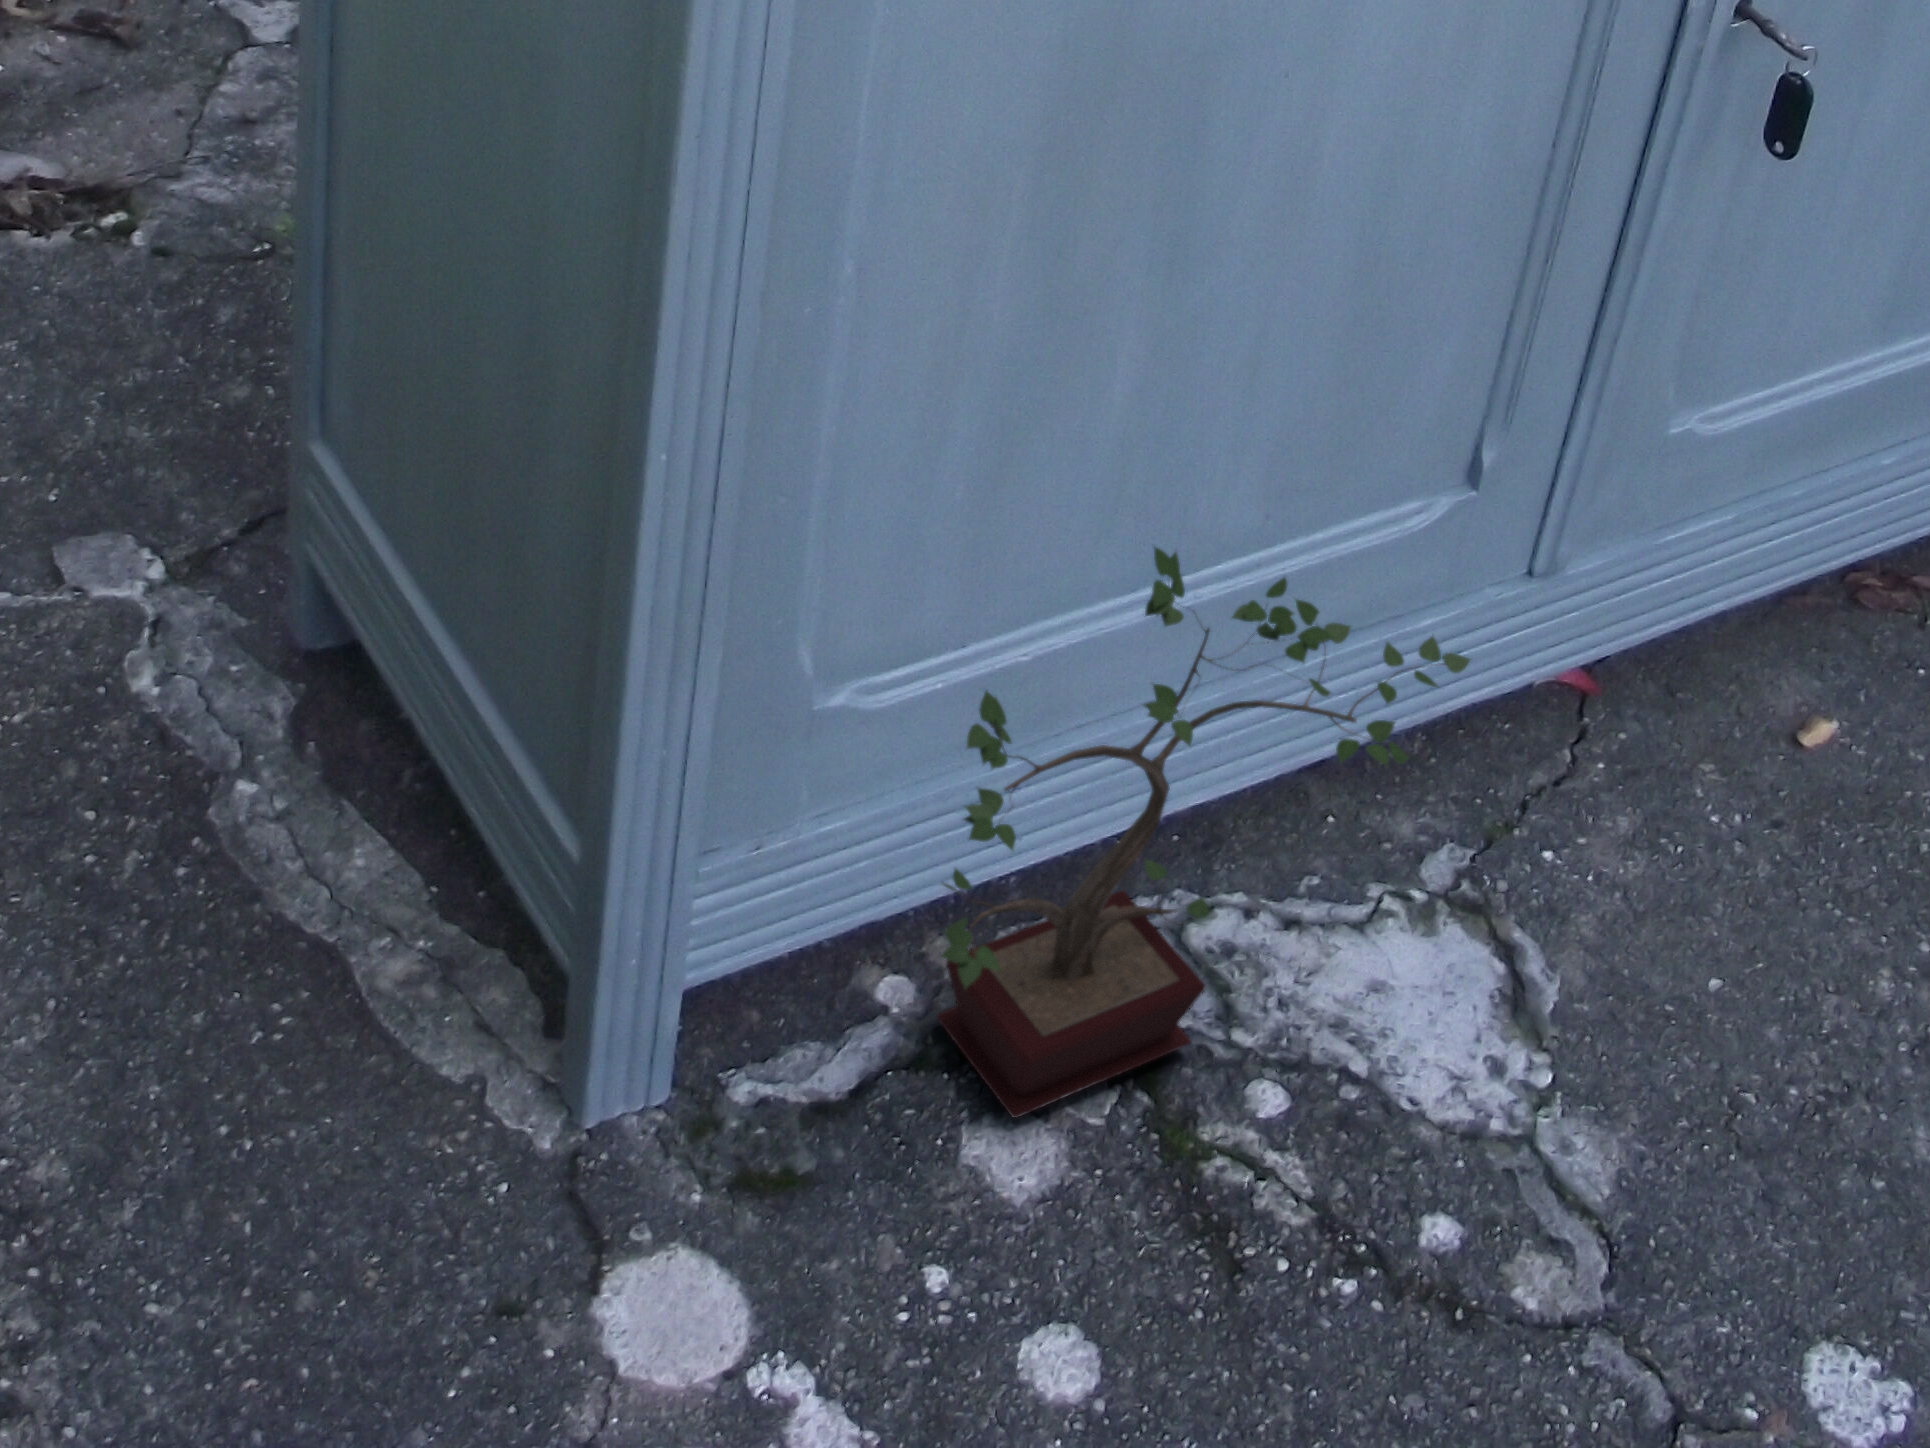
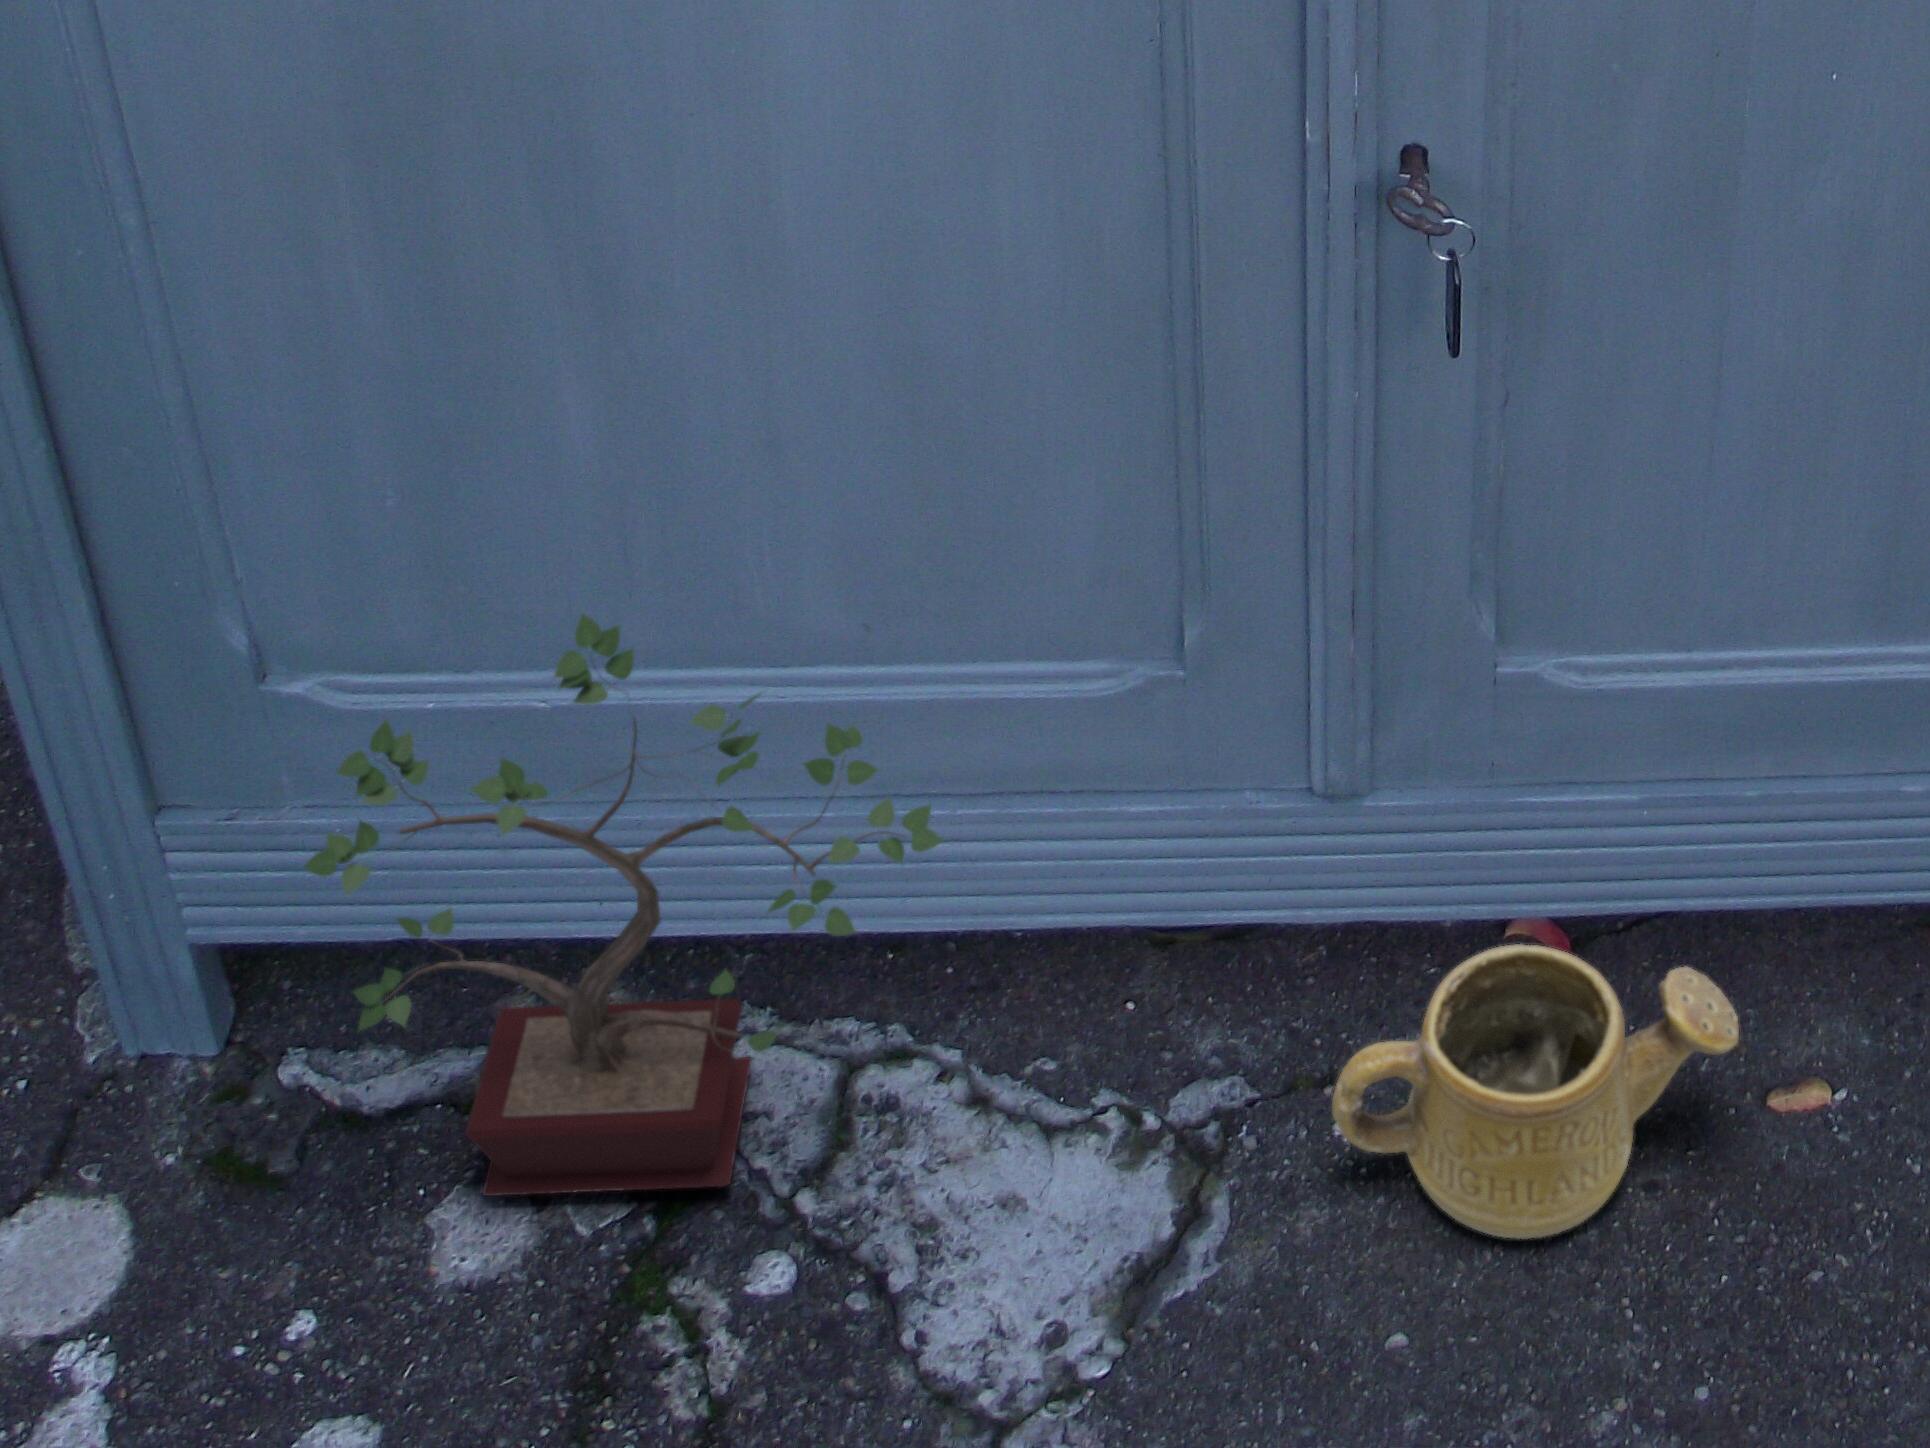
watering can: none [1588,646,1839,892] -> present [1332,944,1739,1238]

